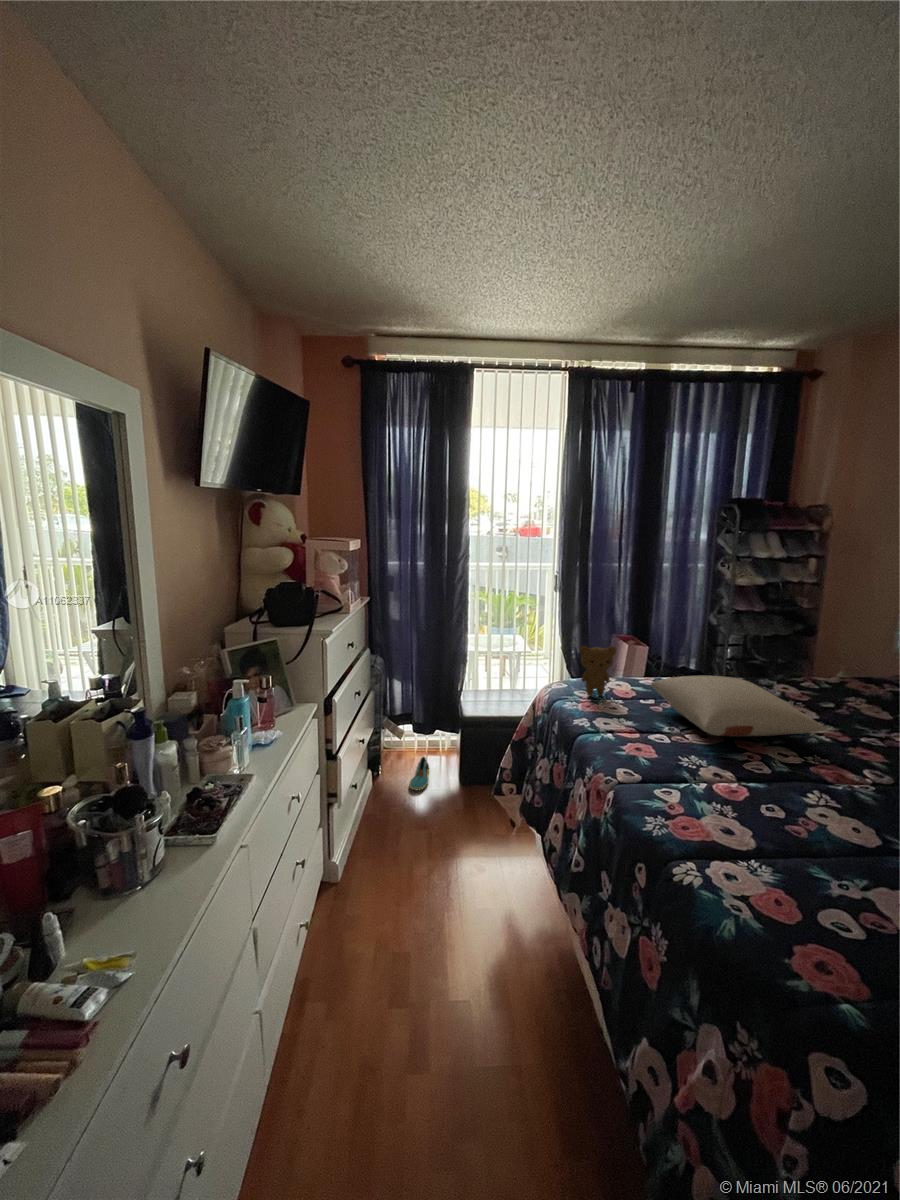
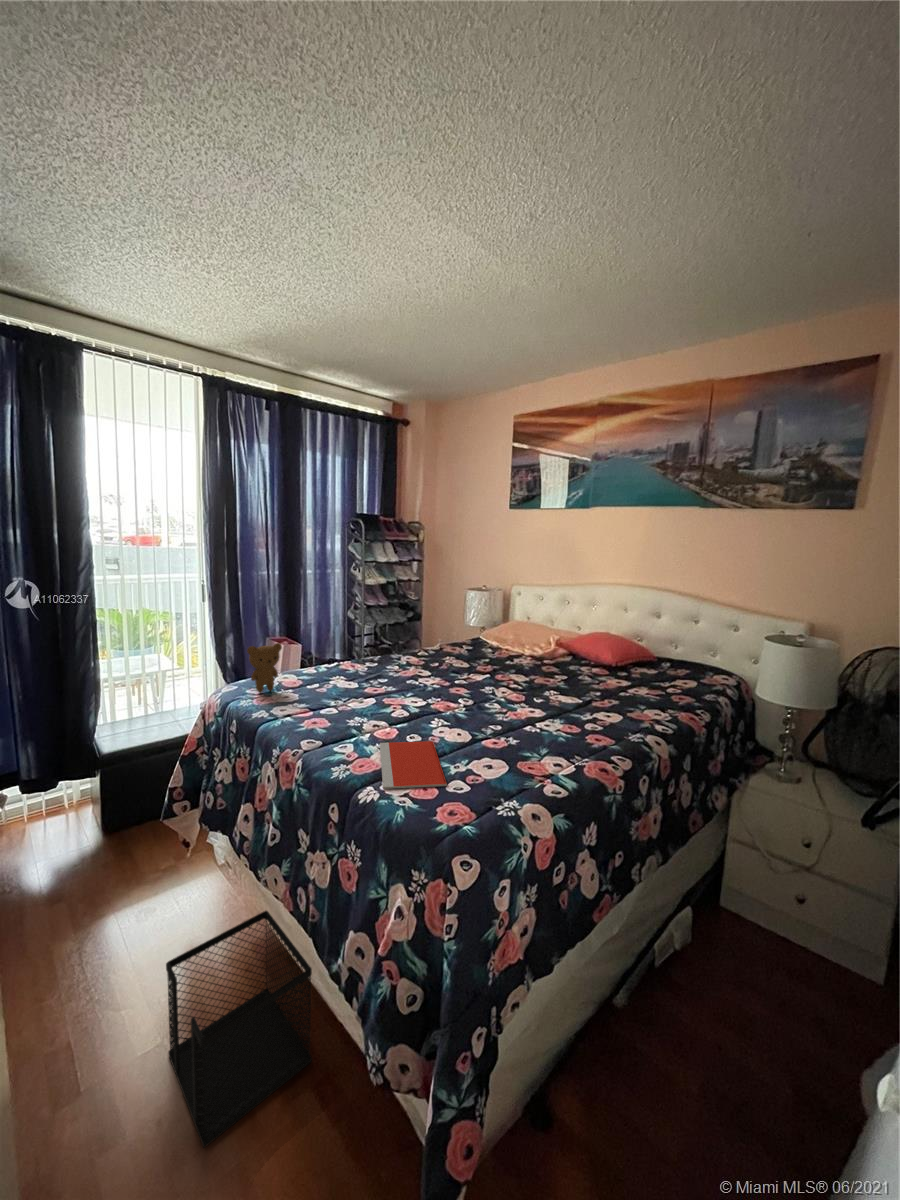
pillow: present [651,676,826,737] -> none [314,654,436,699]
shoe: present [409,757,429,791] -> none [26,821,58,866]
notebook: none [709,802,819,914] -> present [380,741,447,789]
wastebasket: none [464,935,595,1144] -> present [166,911,312,1148]

